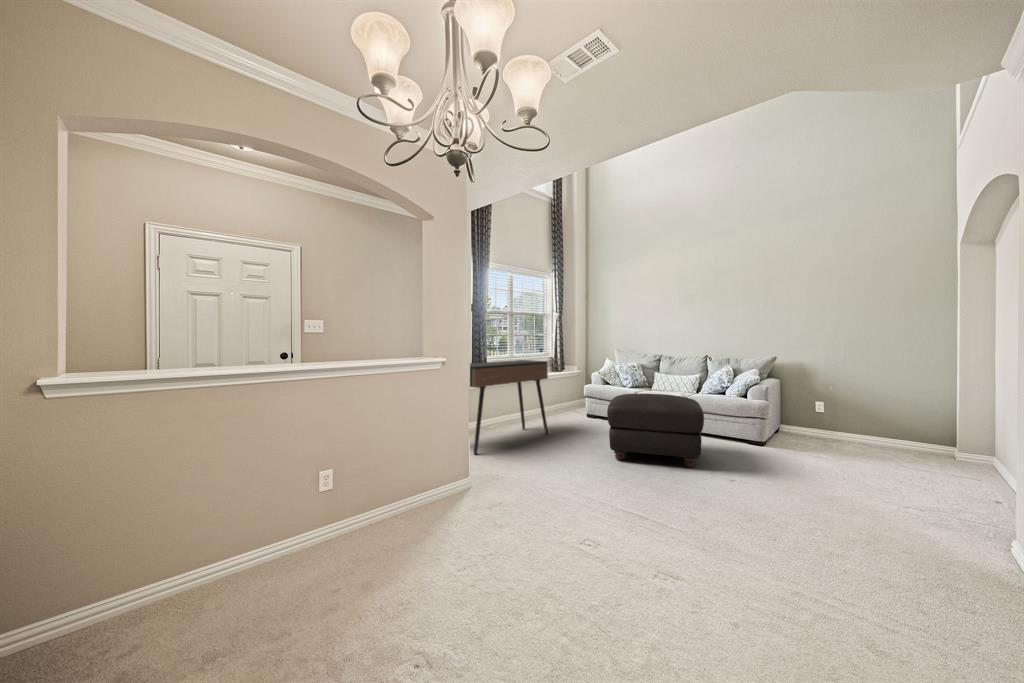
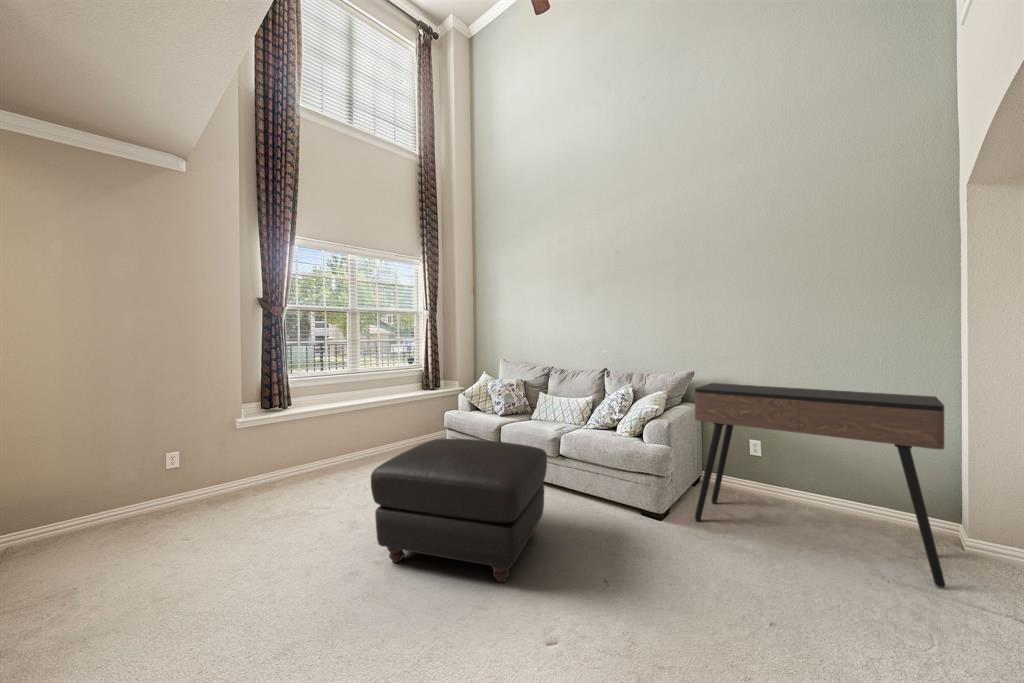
console table: present [470,360,548,454] -> present [695,383,946,587]

